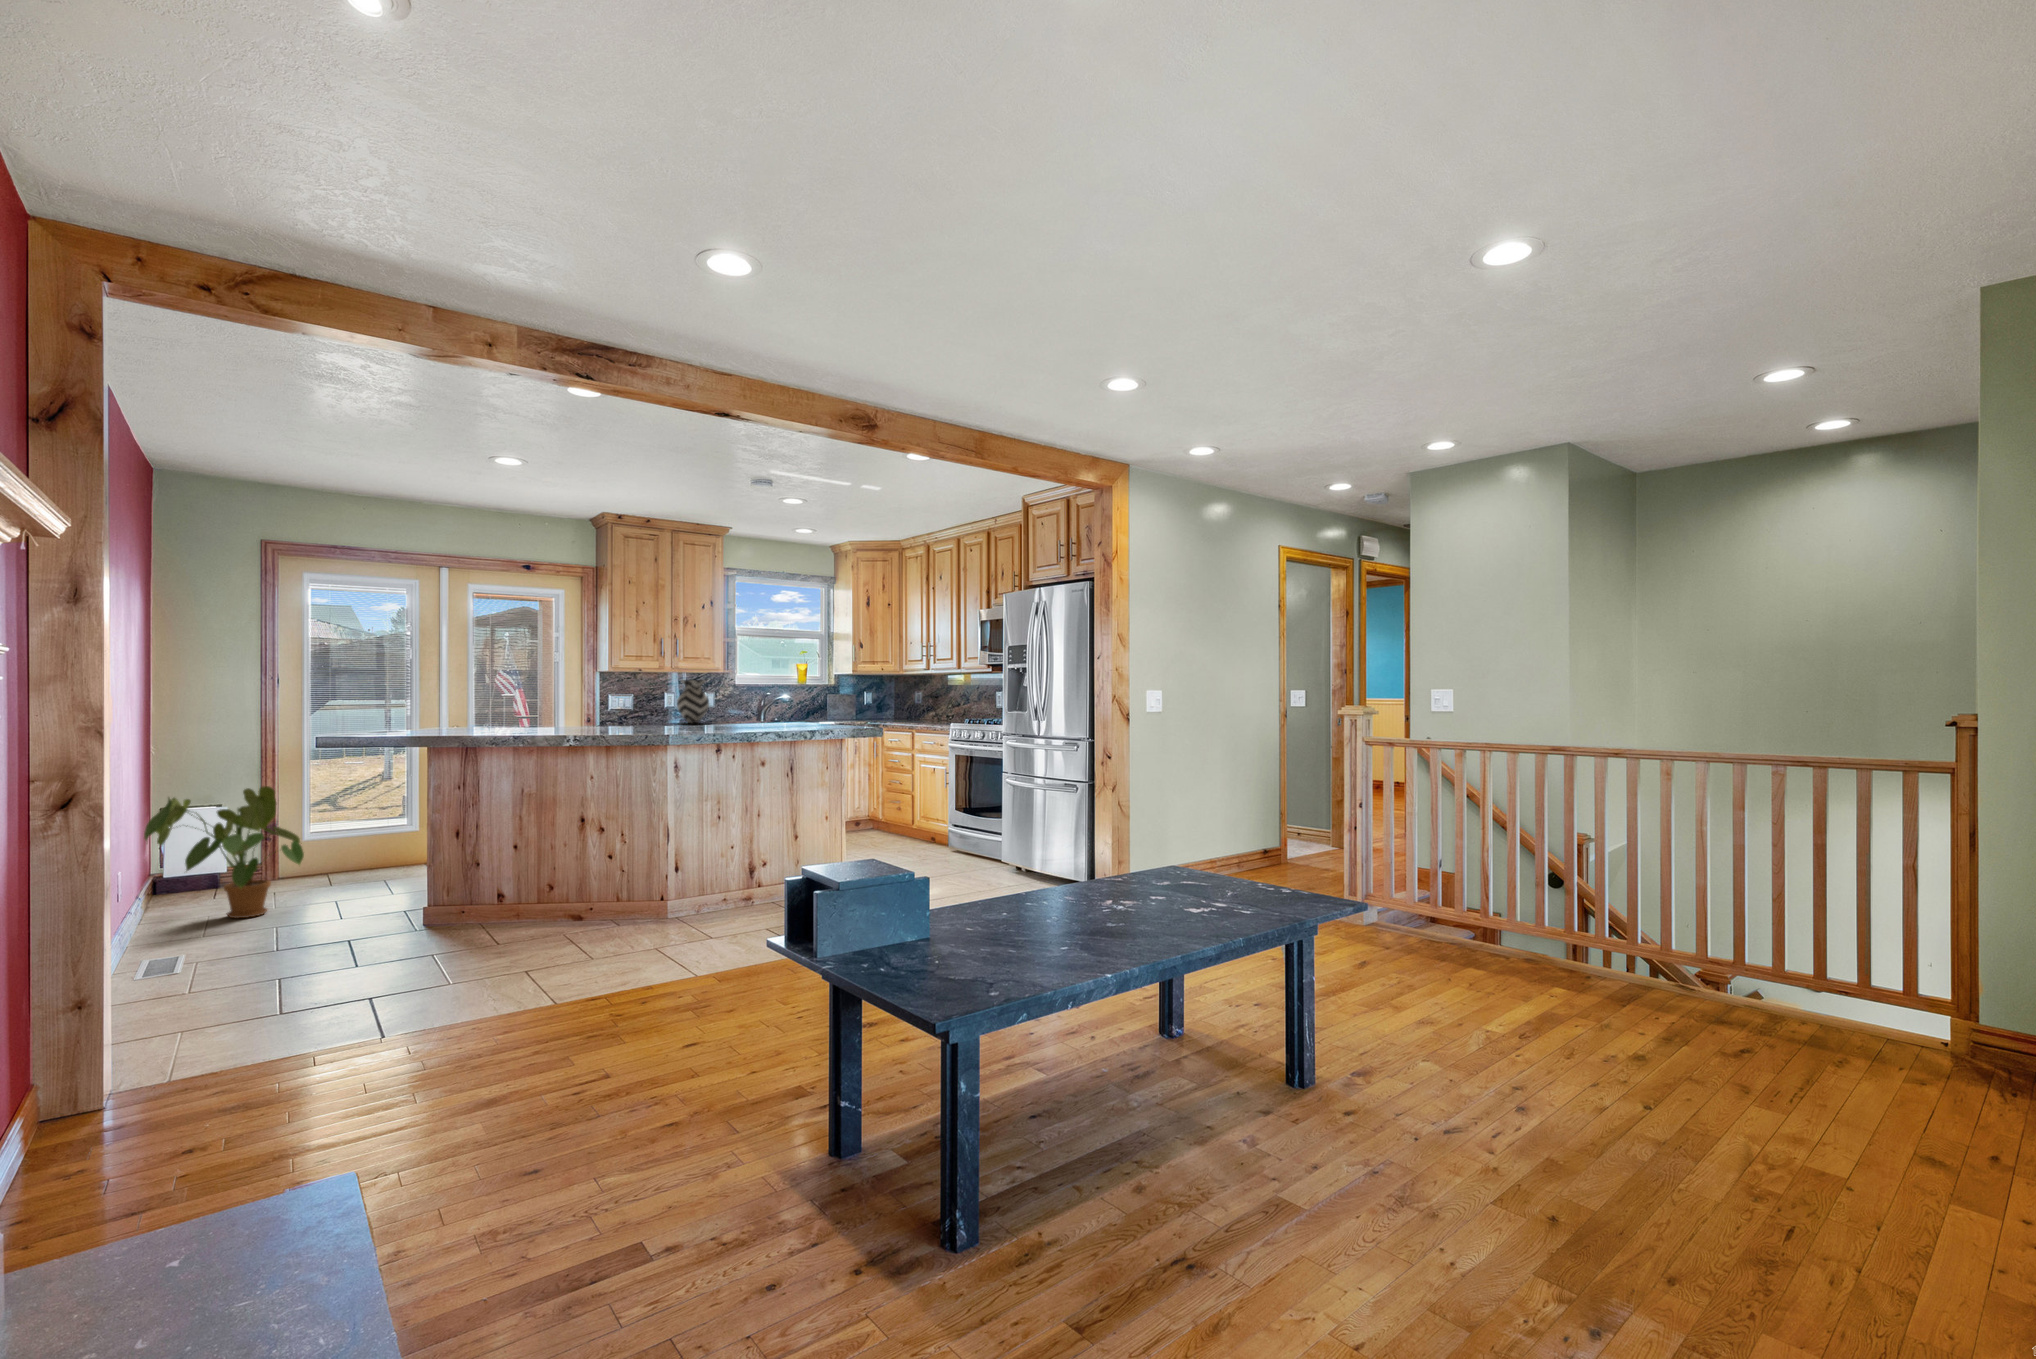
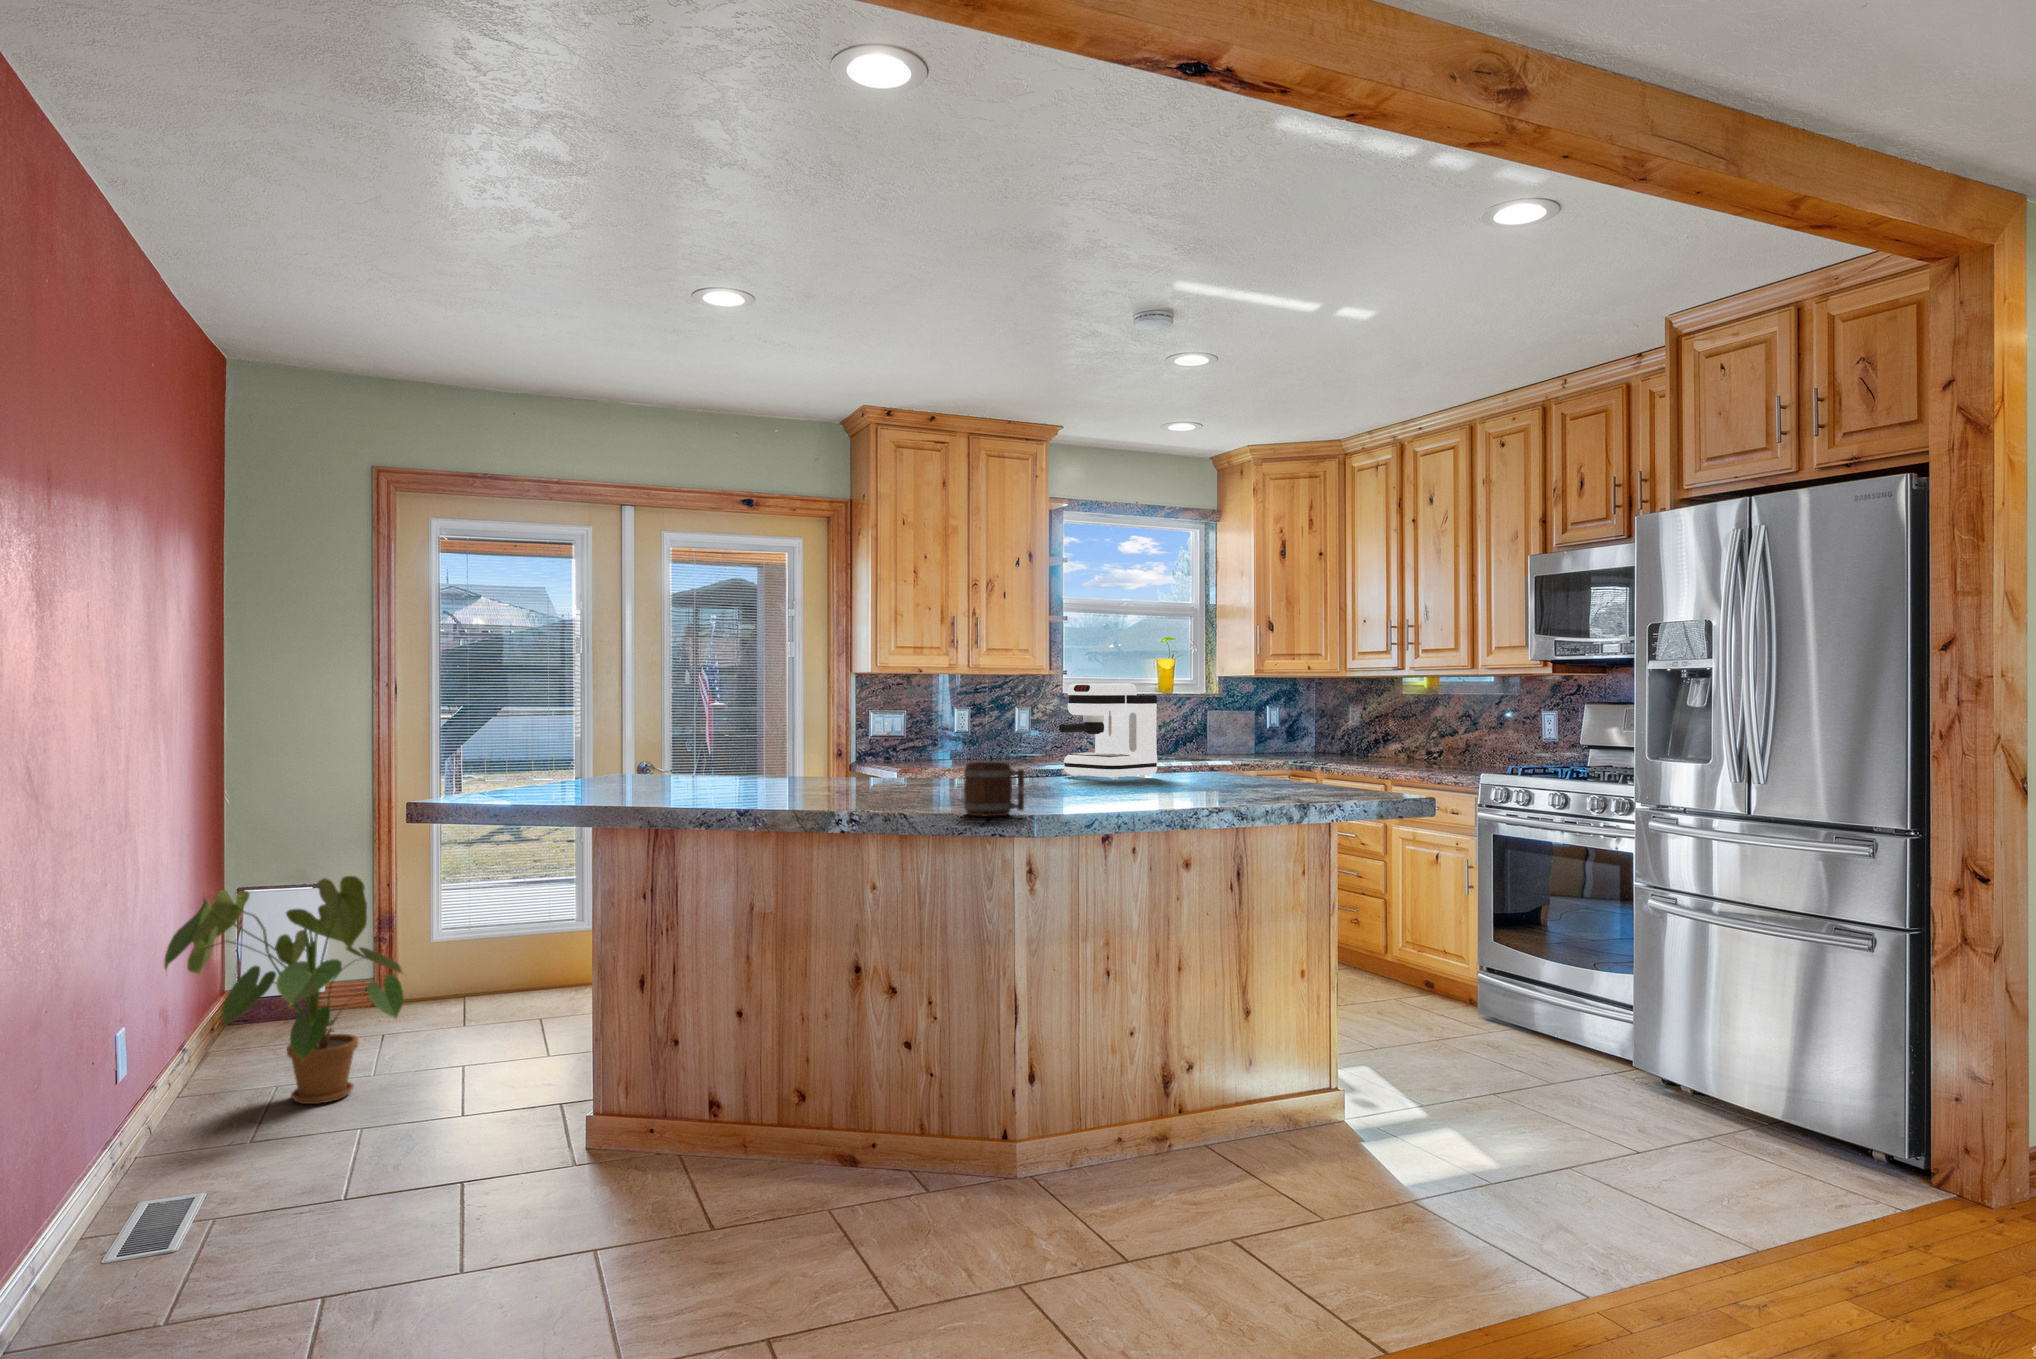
coffee maker: none [711,676,769,728] -> present [1059,683,1157,780]
vase: present [677,680,709,723] -> none [987,688,1039,764]
mug: none [641,713,672,739] -> present [964,762,1024,816]

